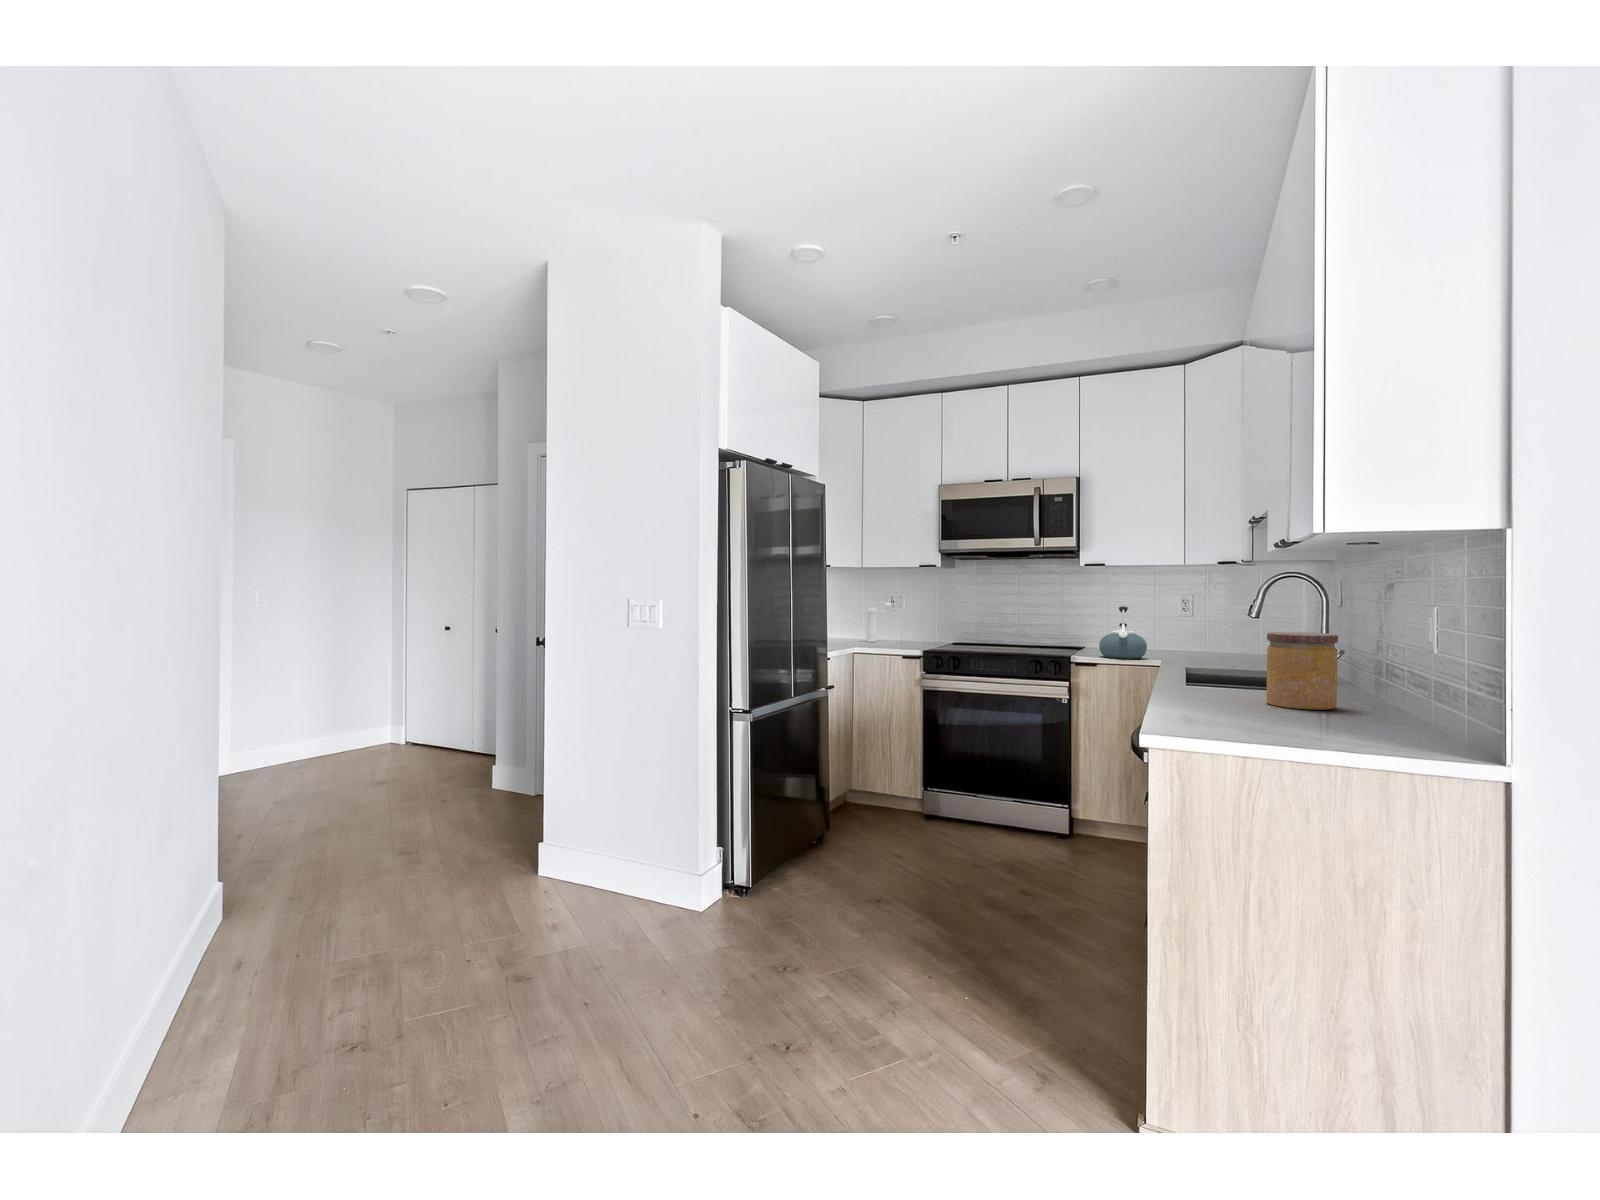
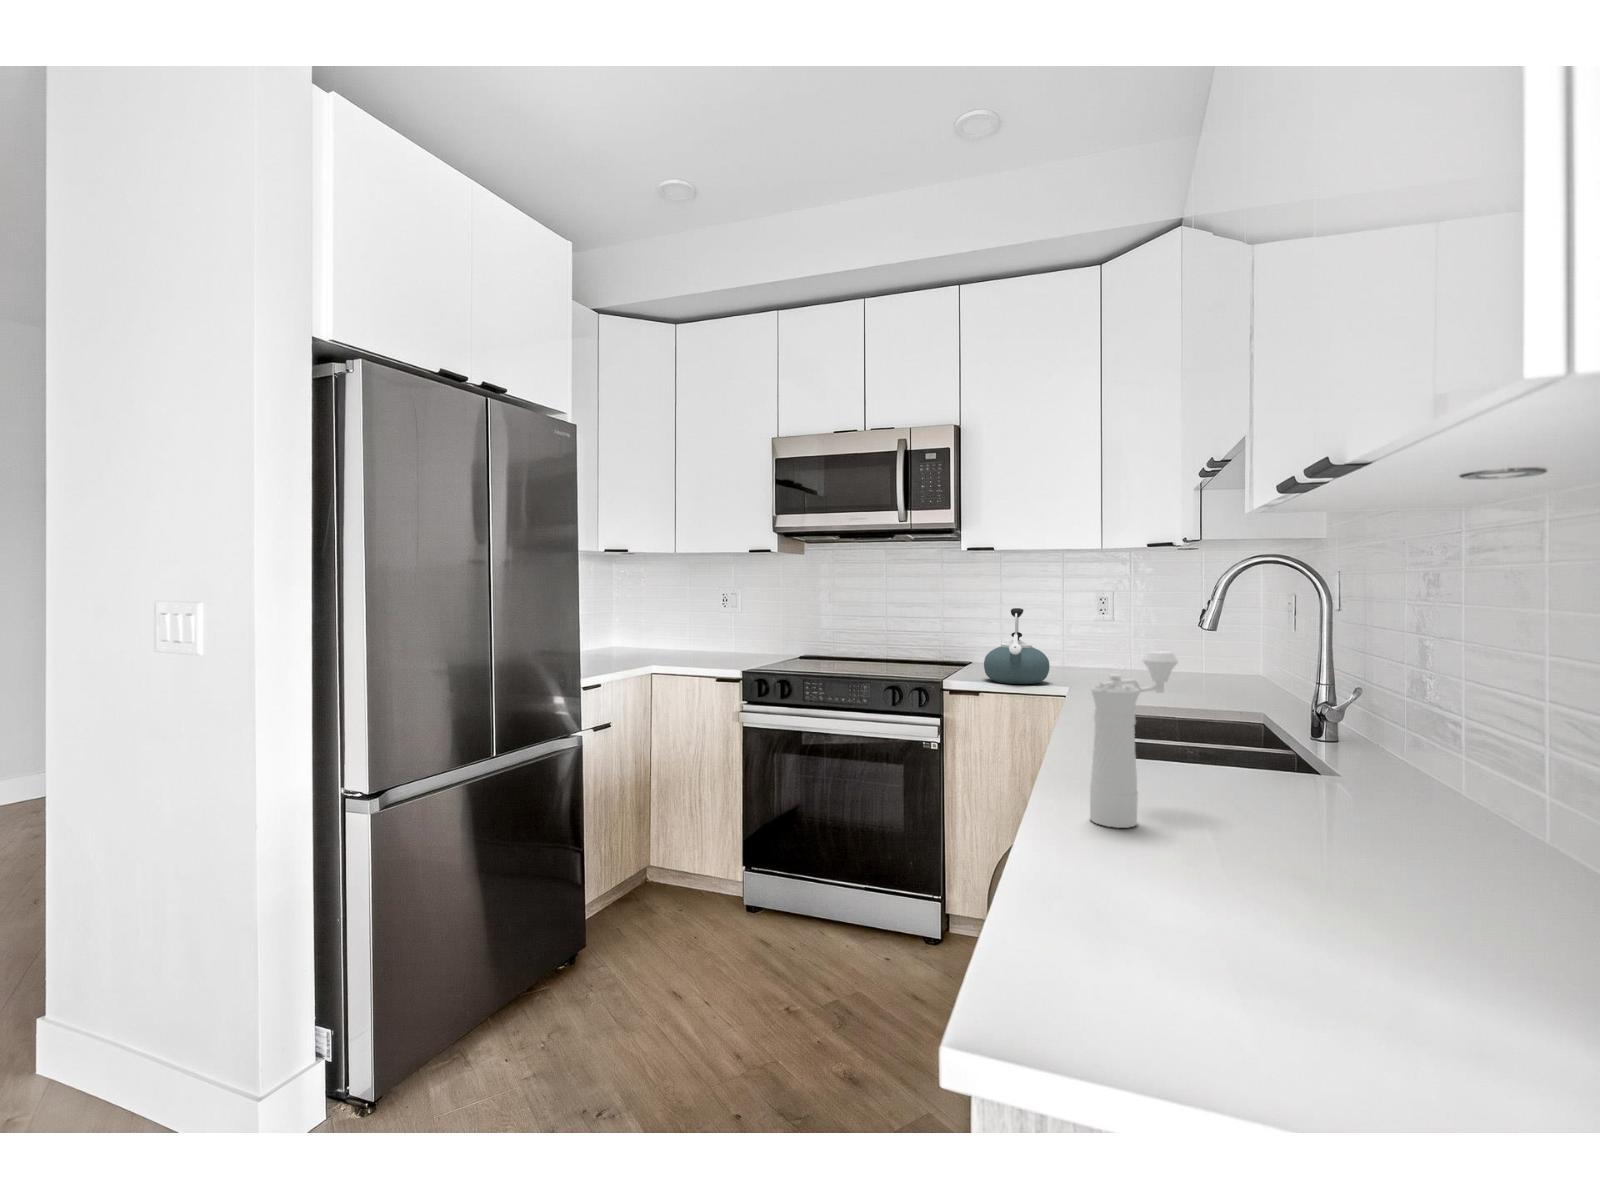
pepper mill: present [867,603,892,642] -> present [1090,651,1178,828]
jar: present [1266,632,1338,710] -> none [1261,670,1417,847]

